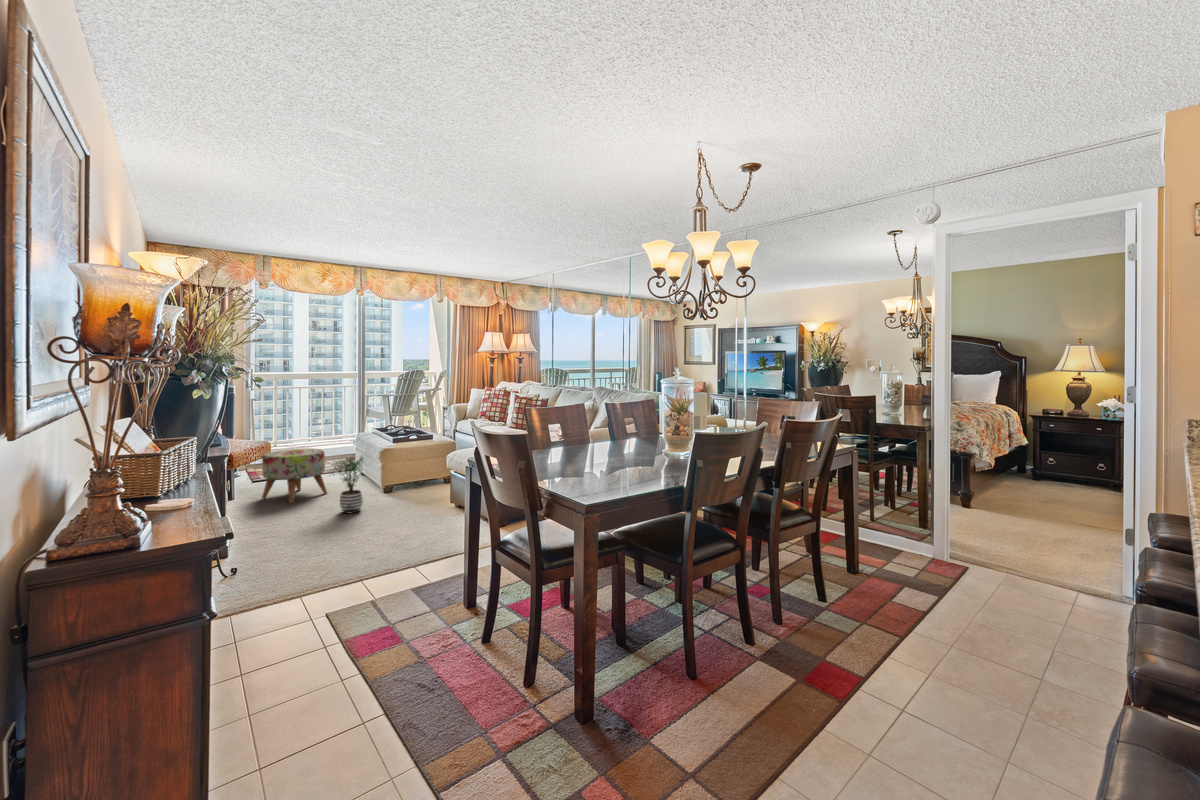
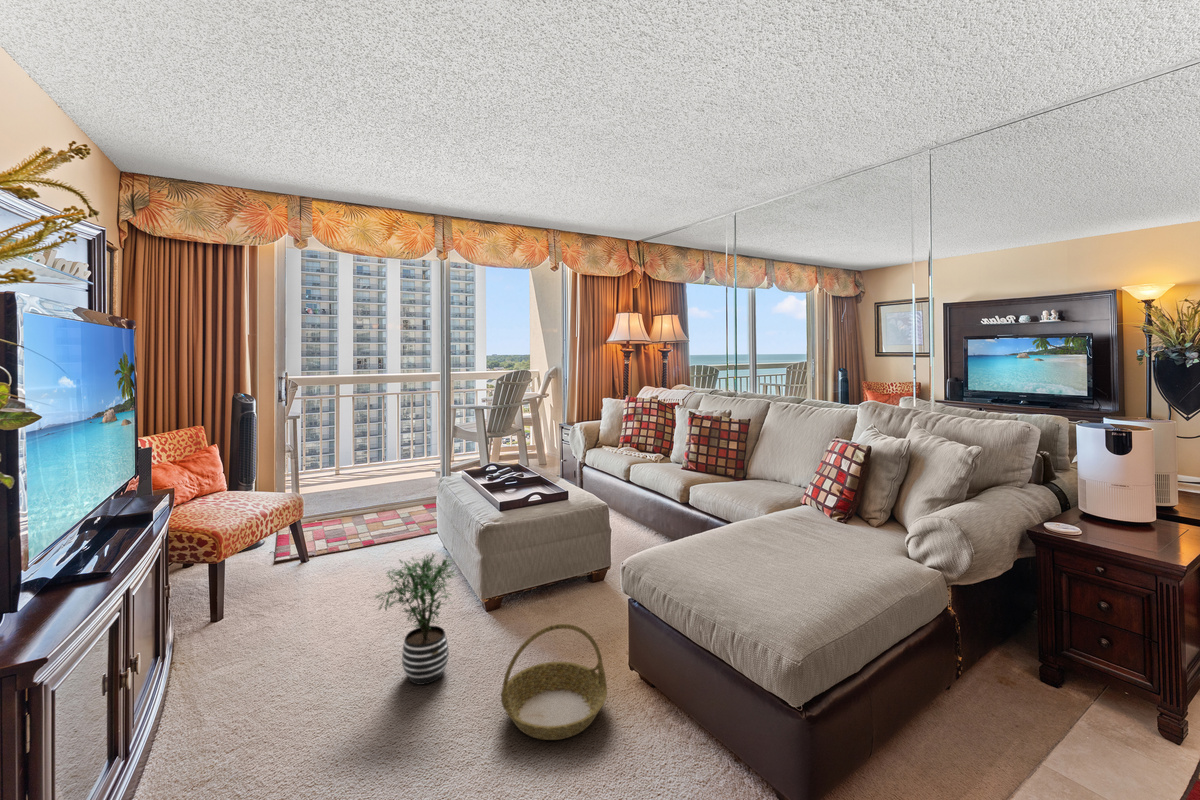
ottoman: present [262,448,327,503] -> none [267,515,387,636]
basket: none [386,478,435,522] -> present [501,624,607,740]

